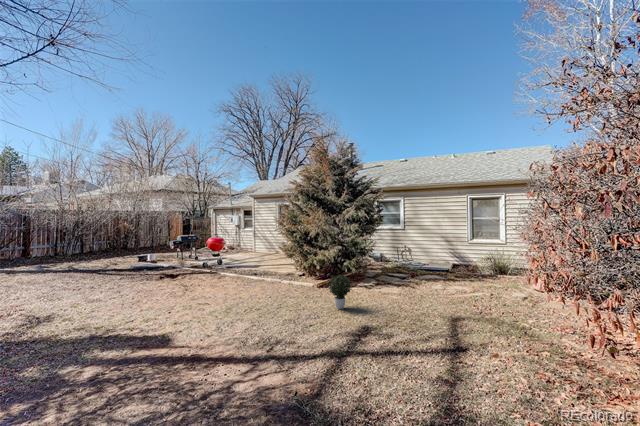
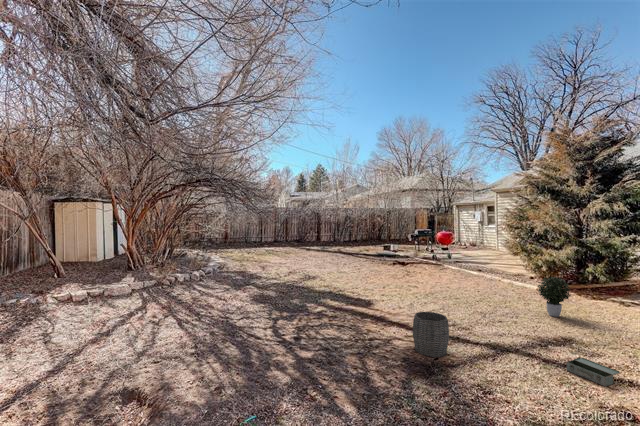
woven basket: none [261,337,301,393] -> present [413,312,449,357]
toolbox: none [388,344,419,364] -> present [567,358,620,386]

